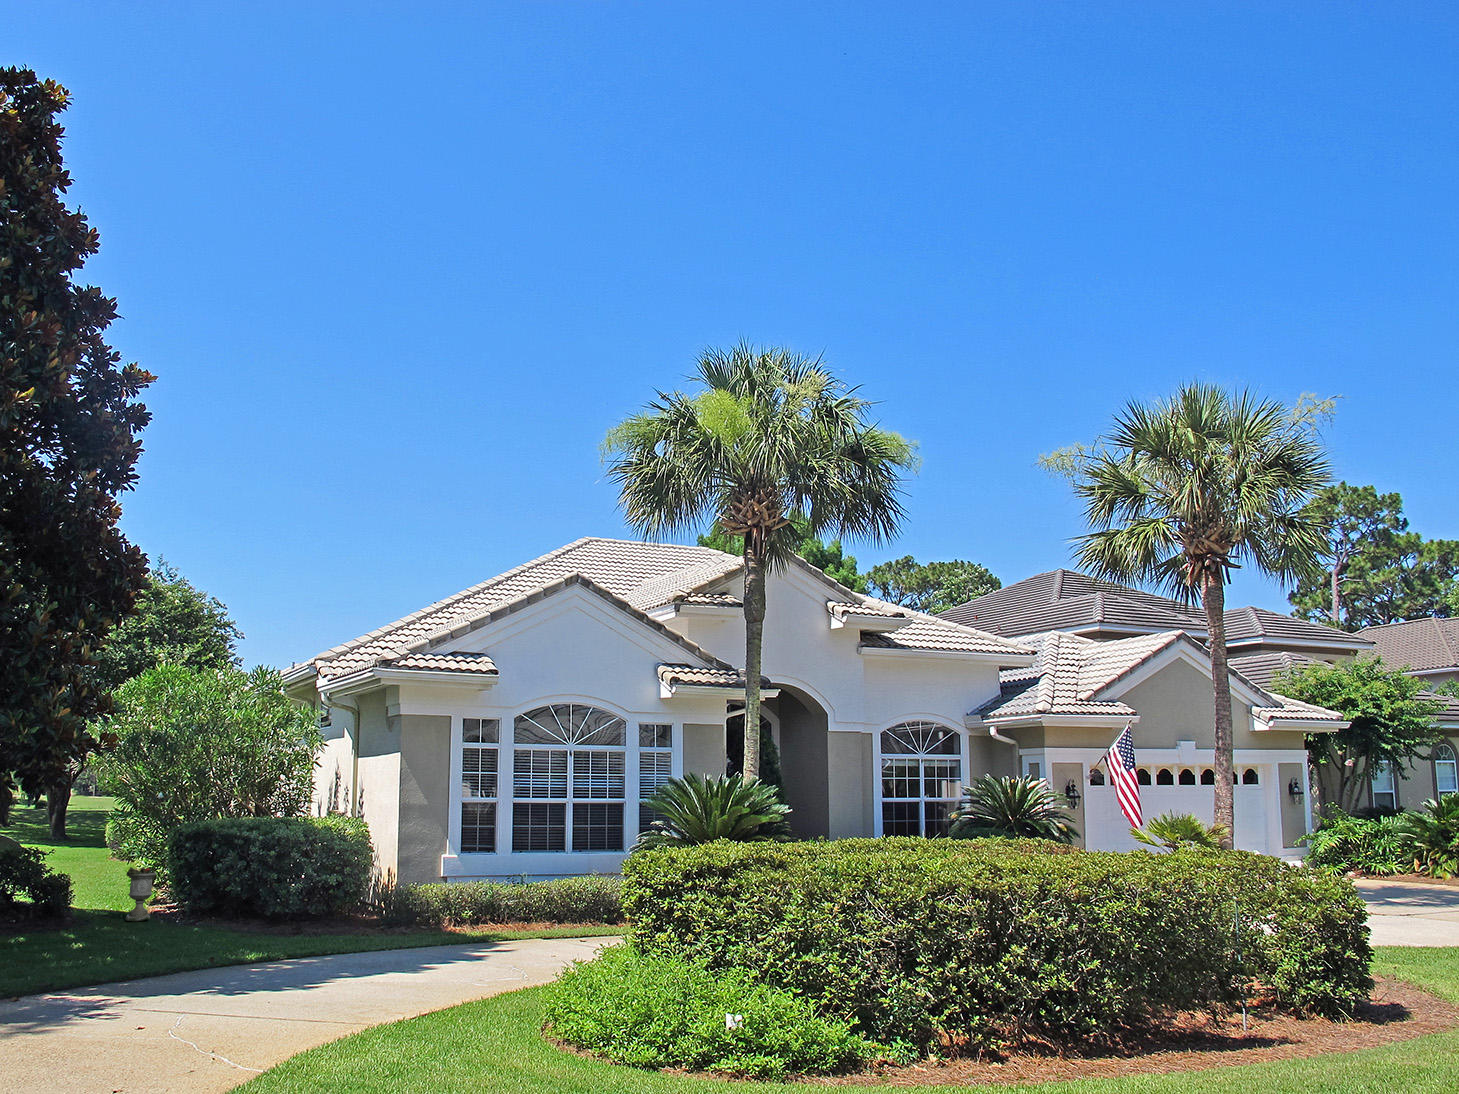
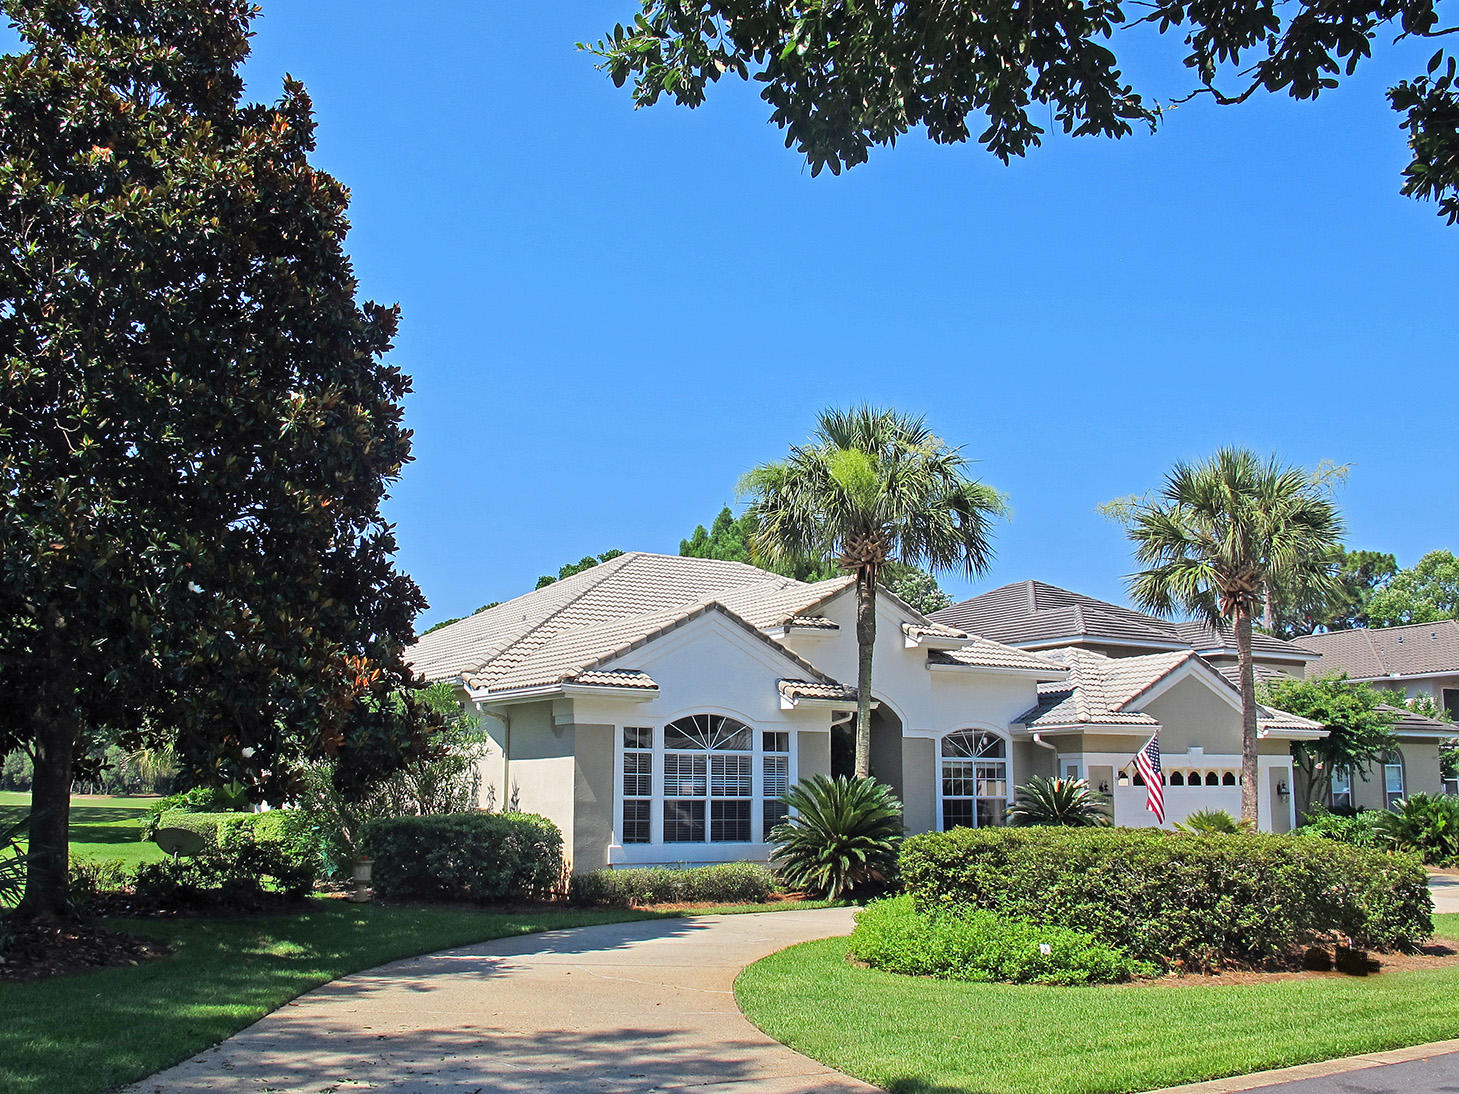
woven basket: none [1170,991,1268,1035] -> present [1304,945,1380,976]

